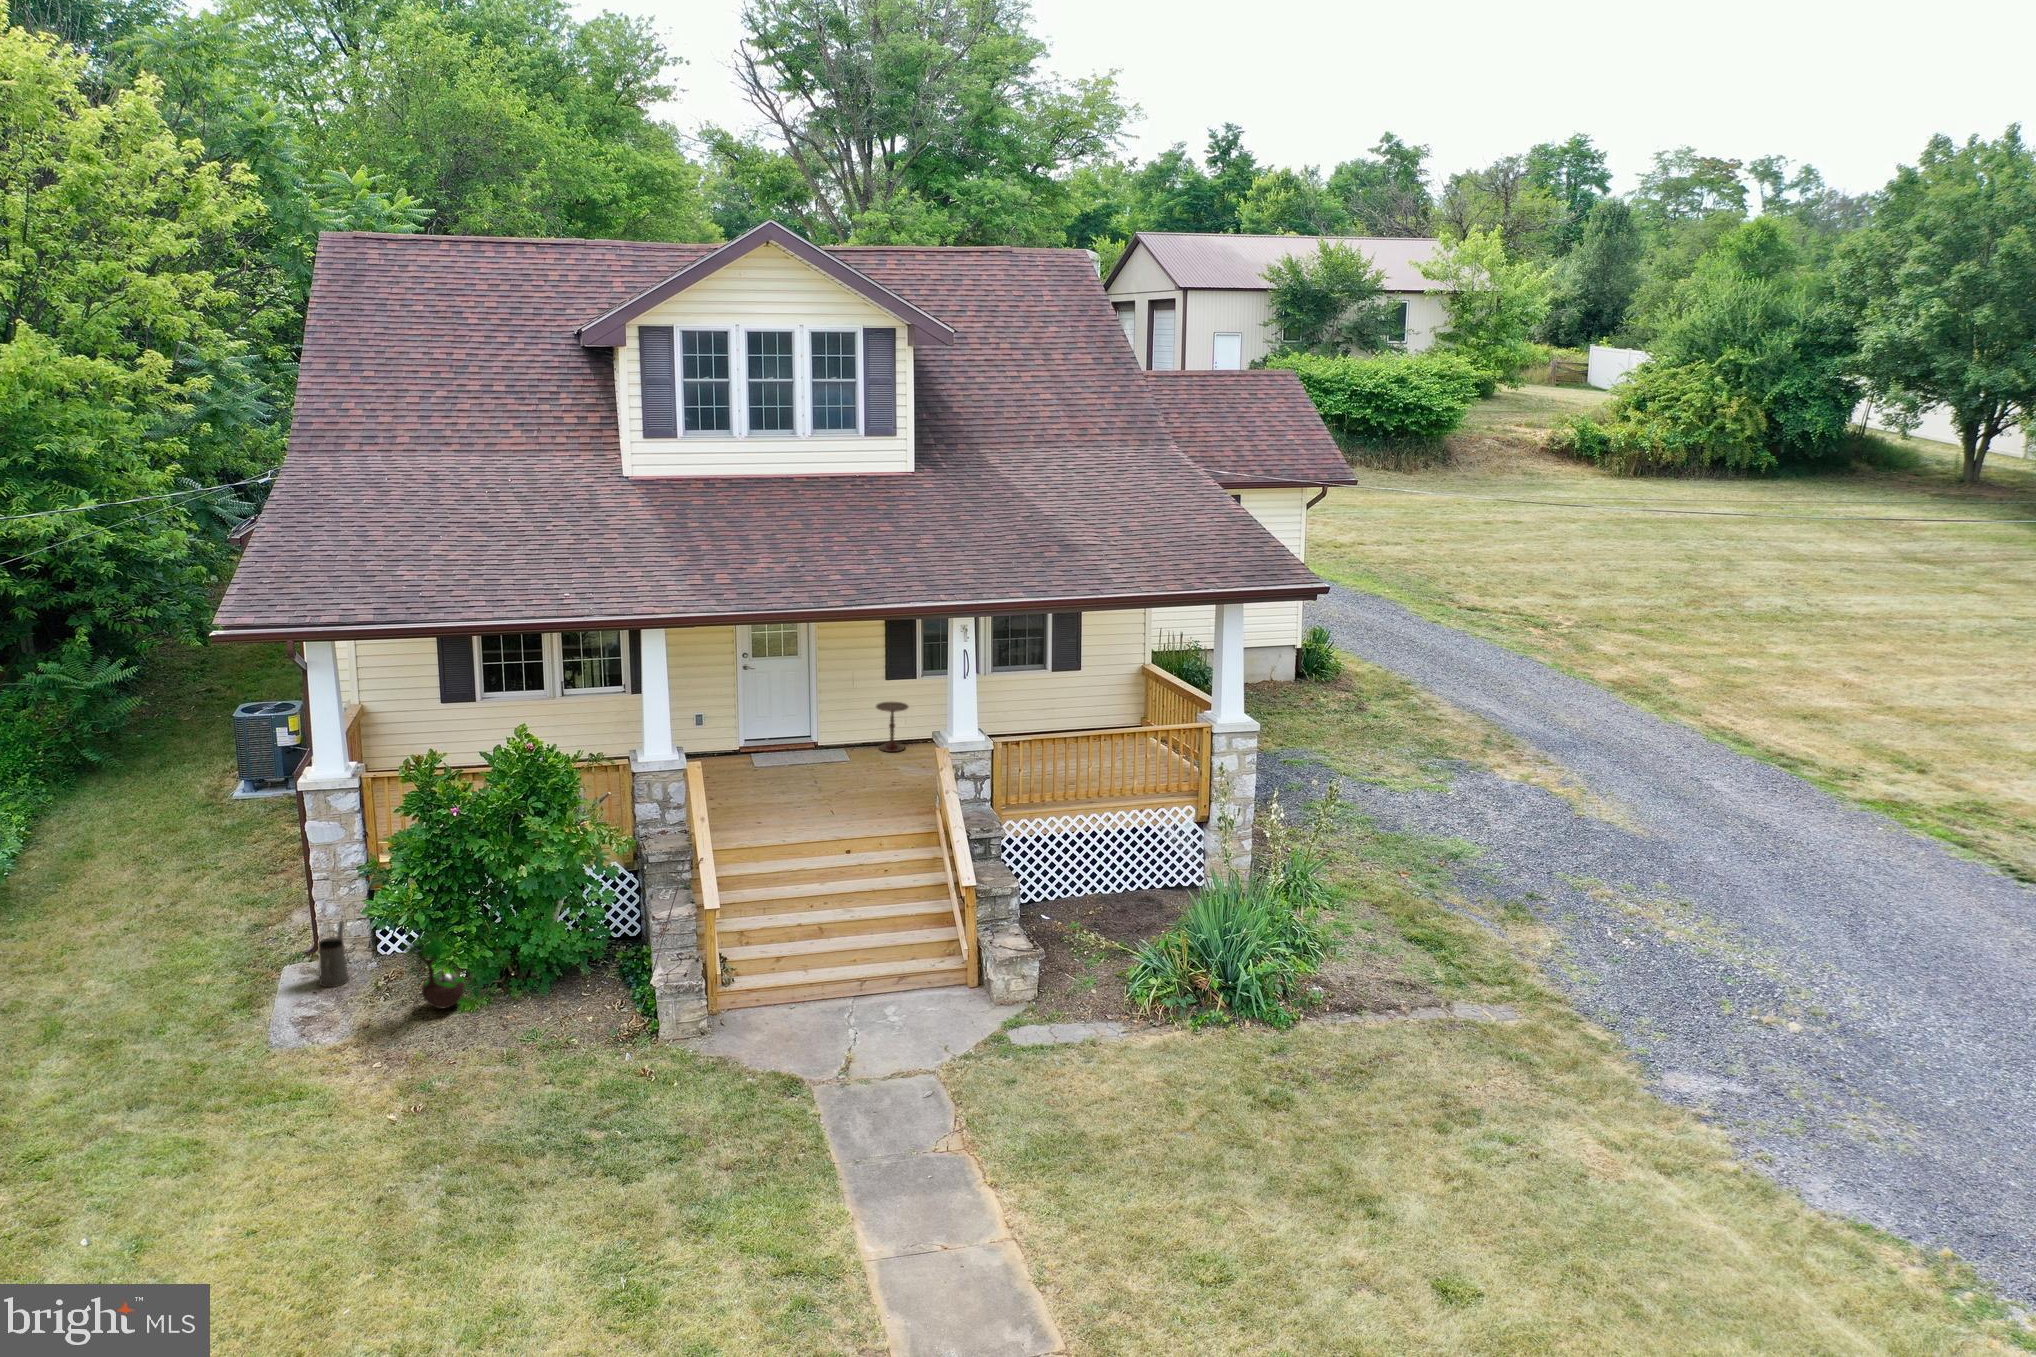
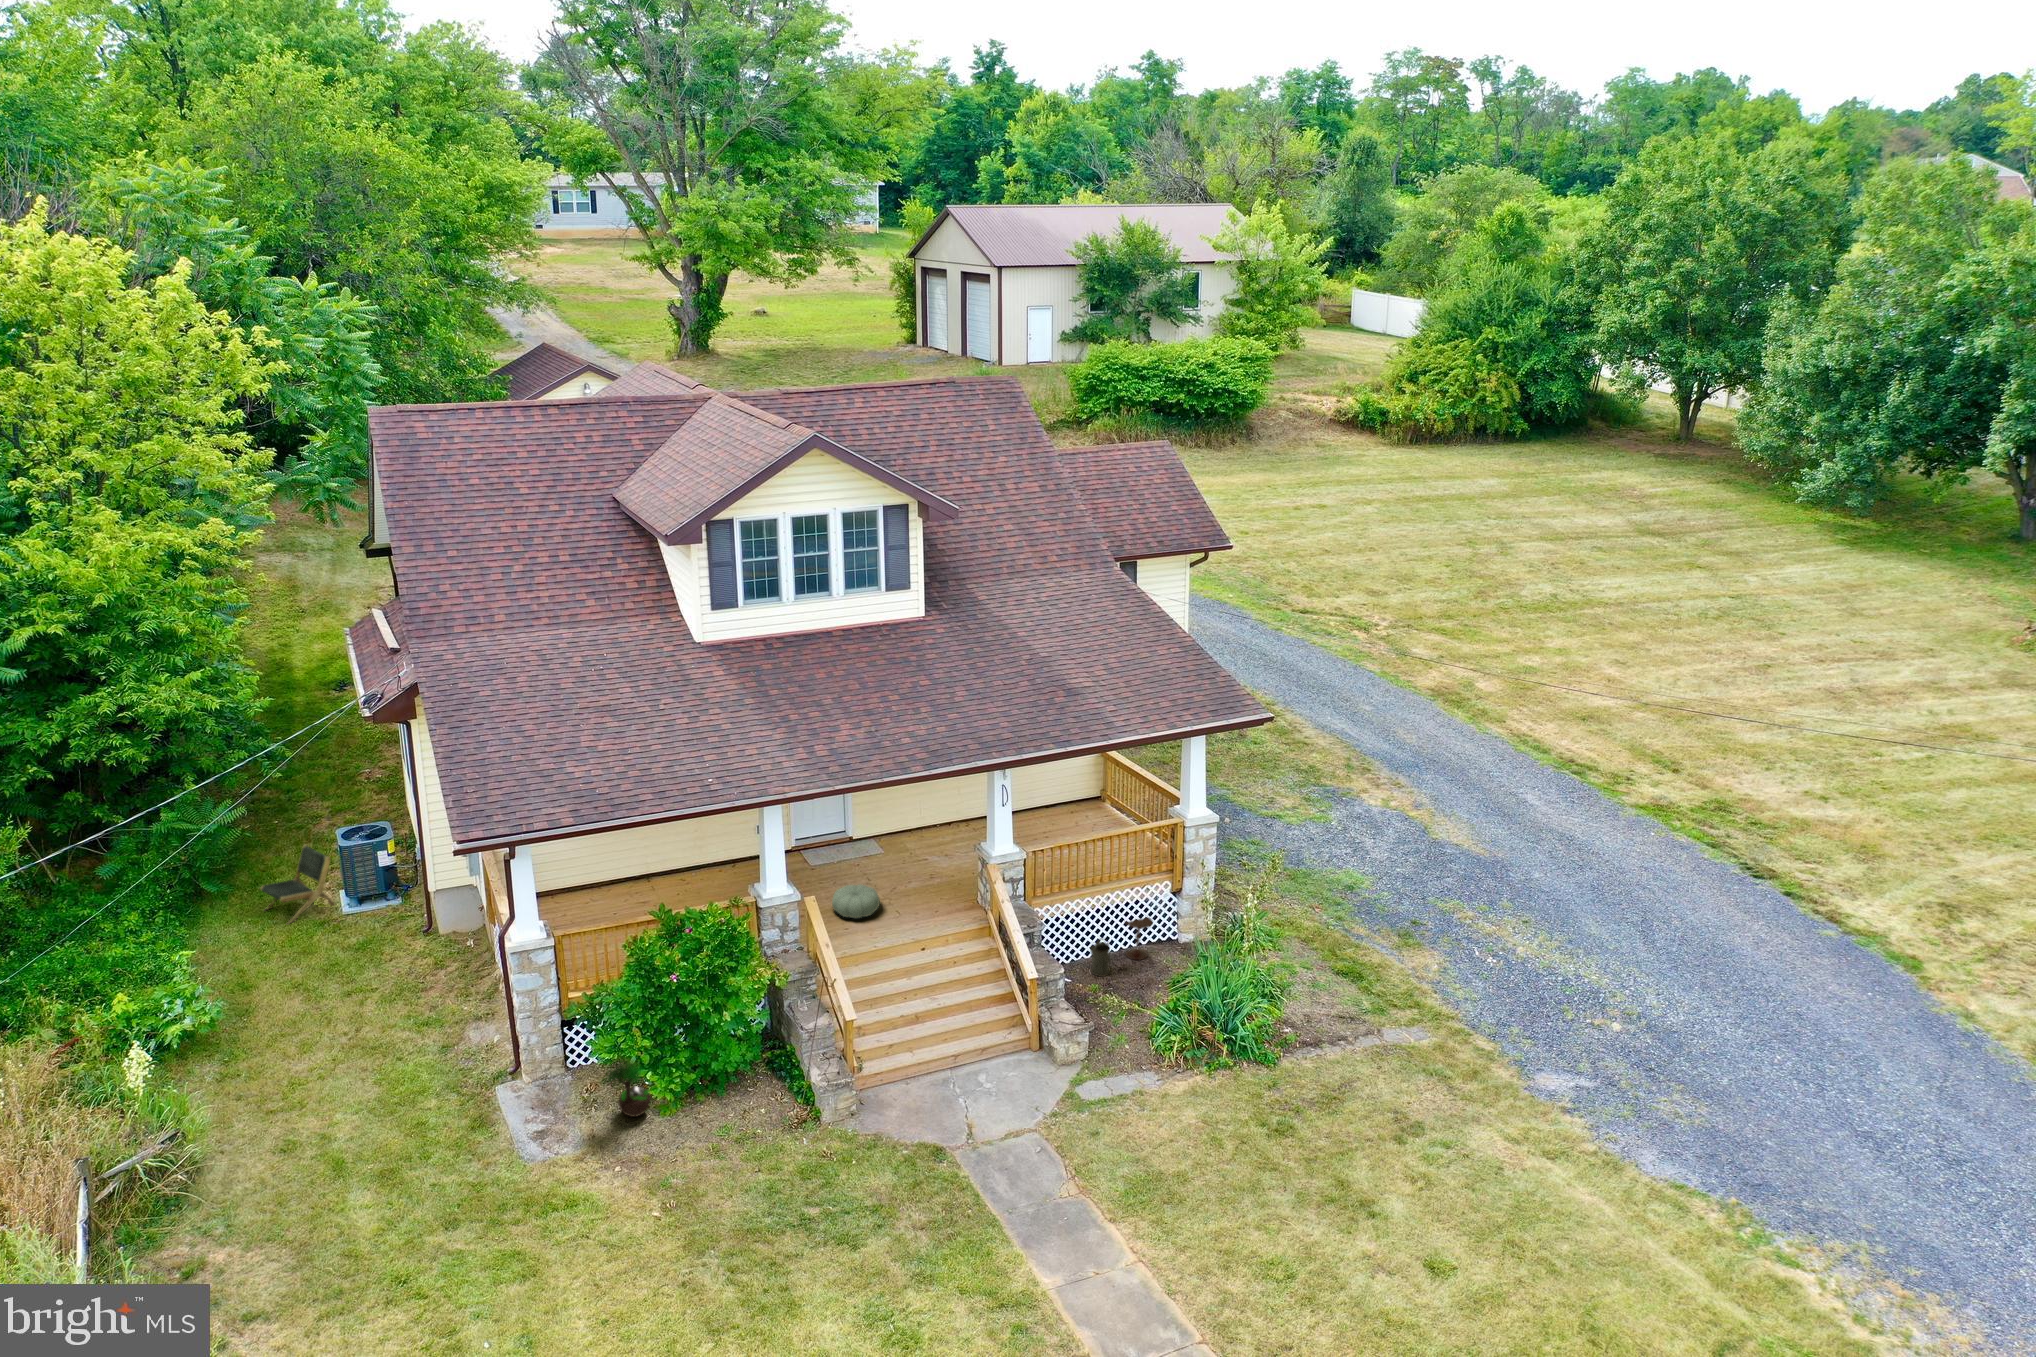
side table: present [876,702,908,752] -> present [1126,917,1153,960]
lounge chair: none [174,722,258,804] -> present [260,845,335,923]
pouf: none [757,777,816,814] -> present [832,884,880,918]
watering can: present [318,921,349,987] -> present [1090,939,1110,977]

